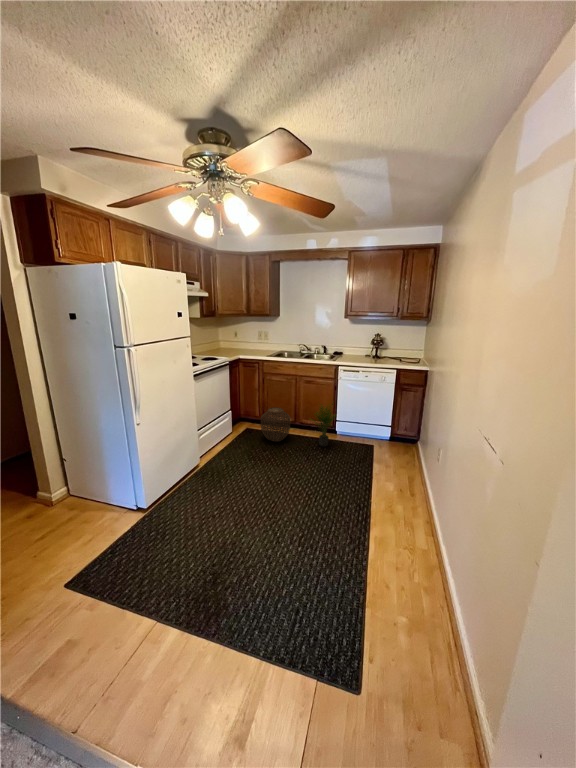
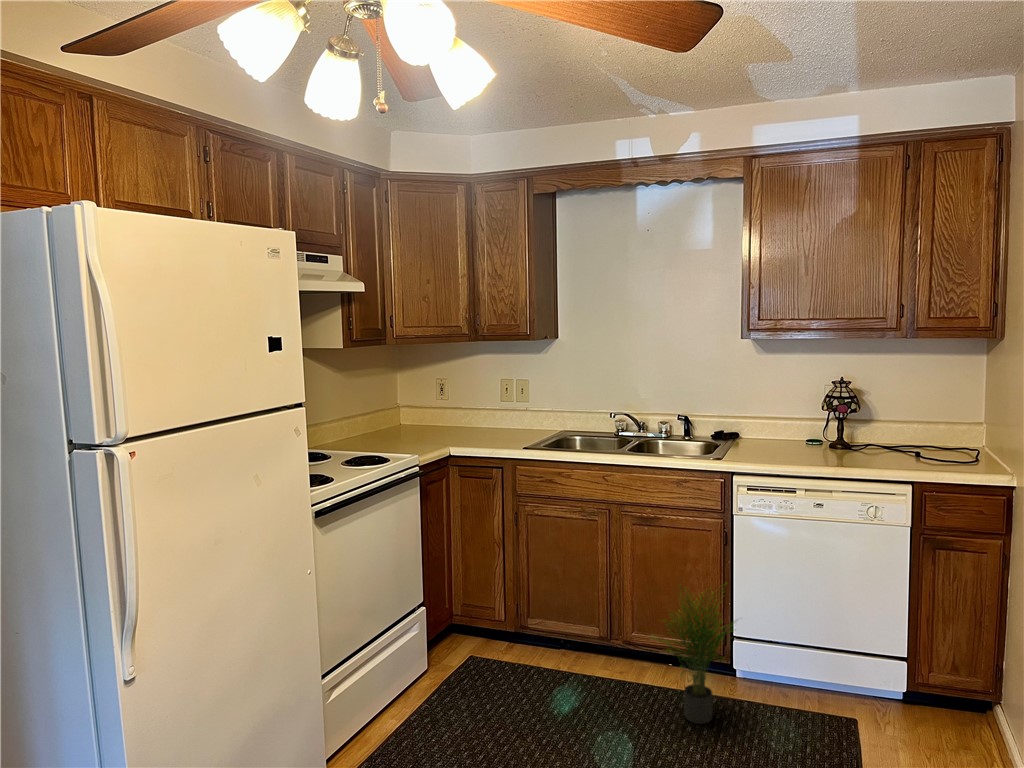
woven basket: present [261,407,290,441] -> none [508,597,594,703]

